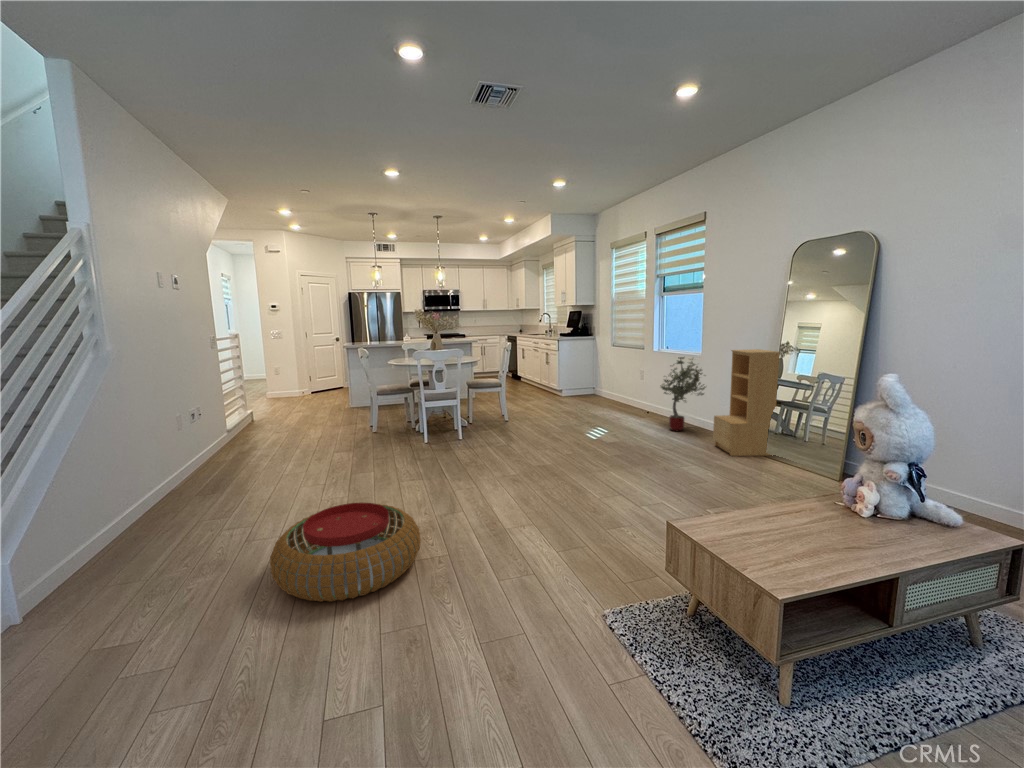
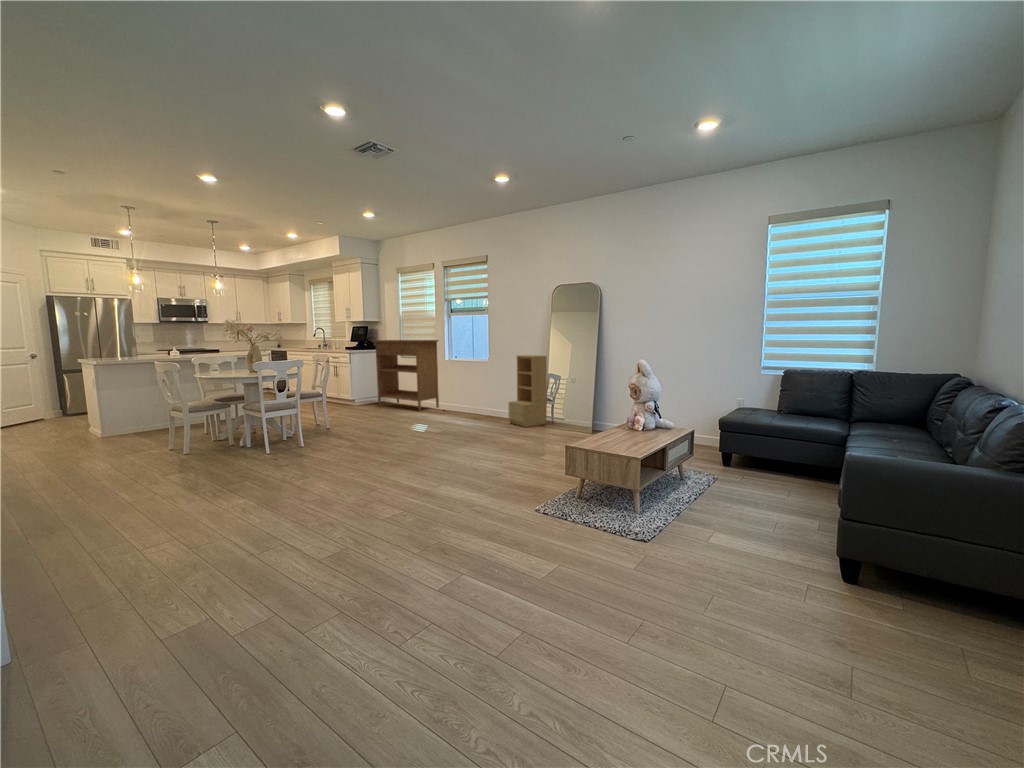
console table: none [575,326,648,413] -> present [372,340,439,412]
potted tree: present [661,357,706,431] -> none [459,362,496,418]
pouf: present [270,503,421,602] -> none [271,487,403,568]

